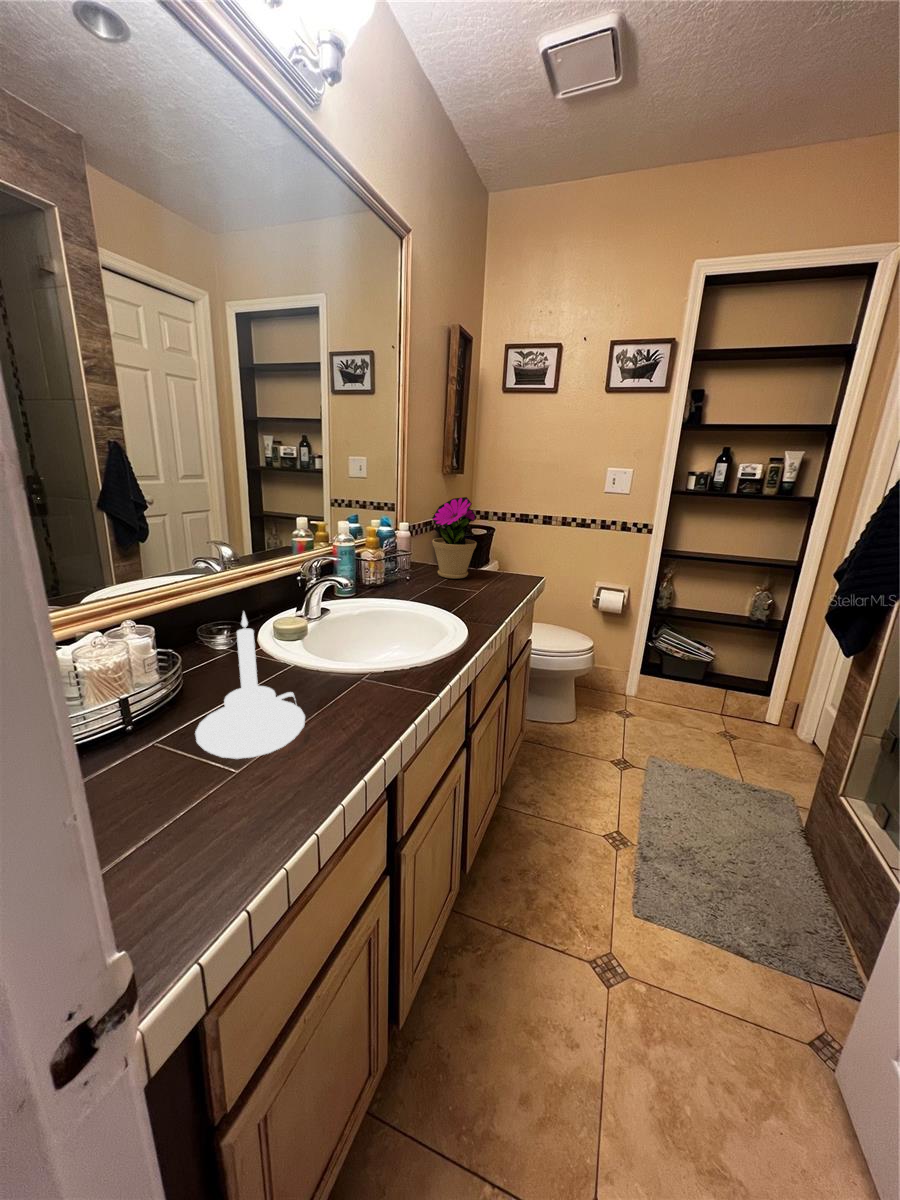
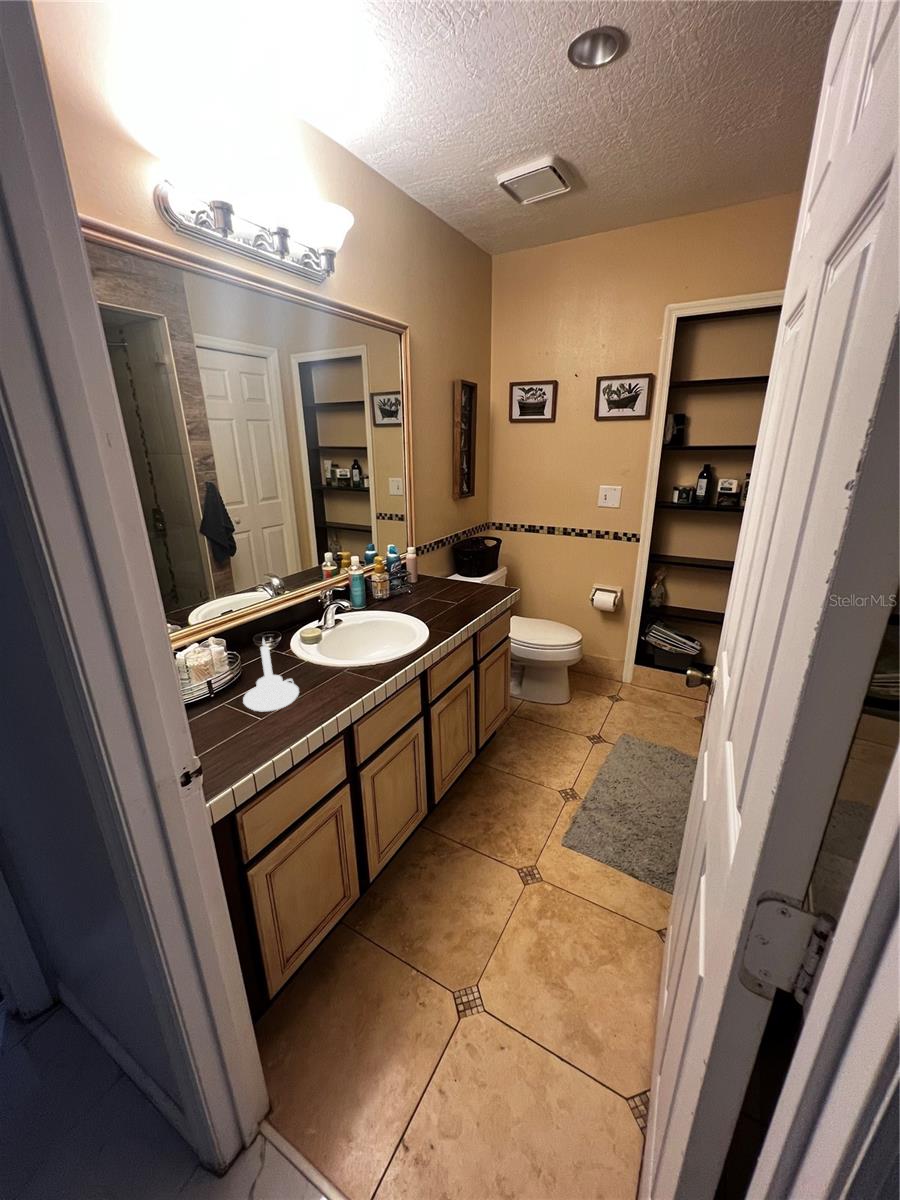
flower pot: present [432,497,477,578] -> none [422,533,457,594]

